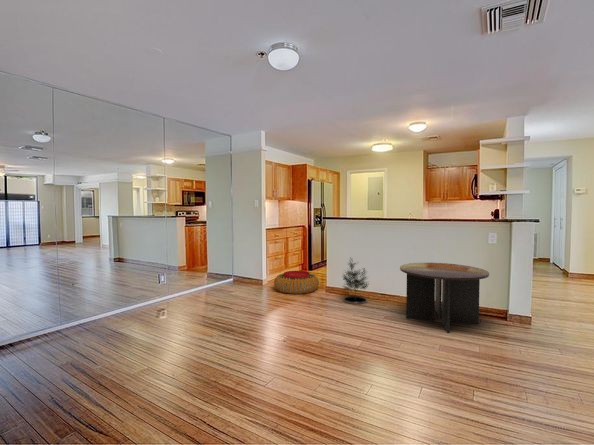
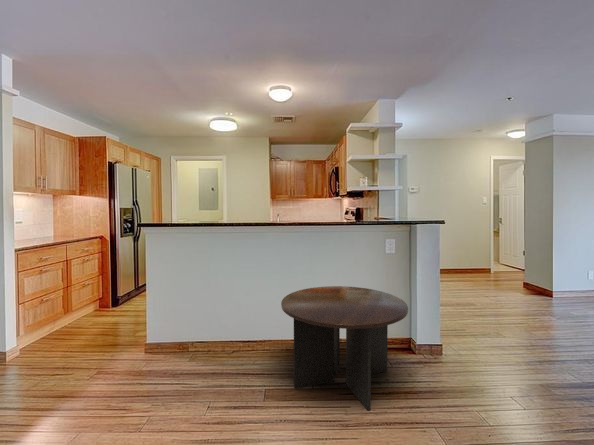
potted tree: present [343,259,368,304] -> none [175,292,225,375]
pouf: present [274,271,319,294] -> none [30,320,132,377]

